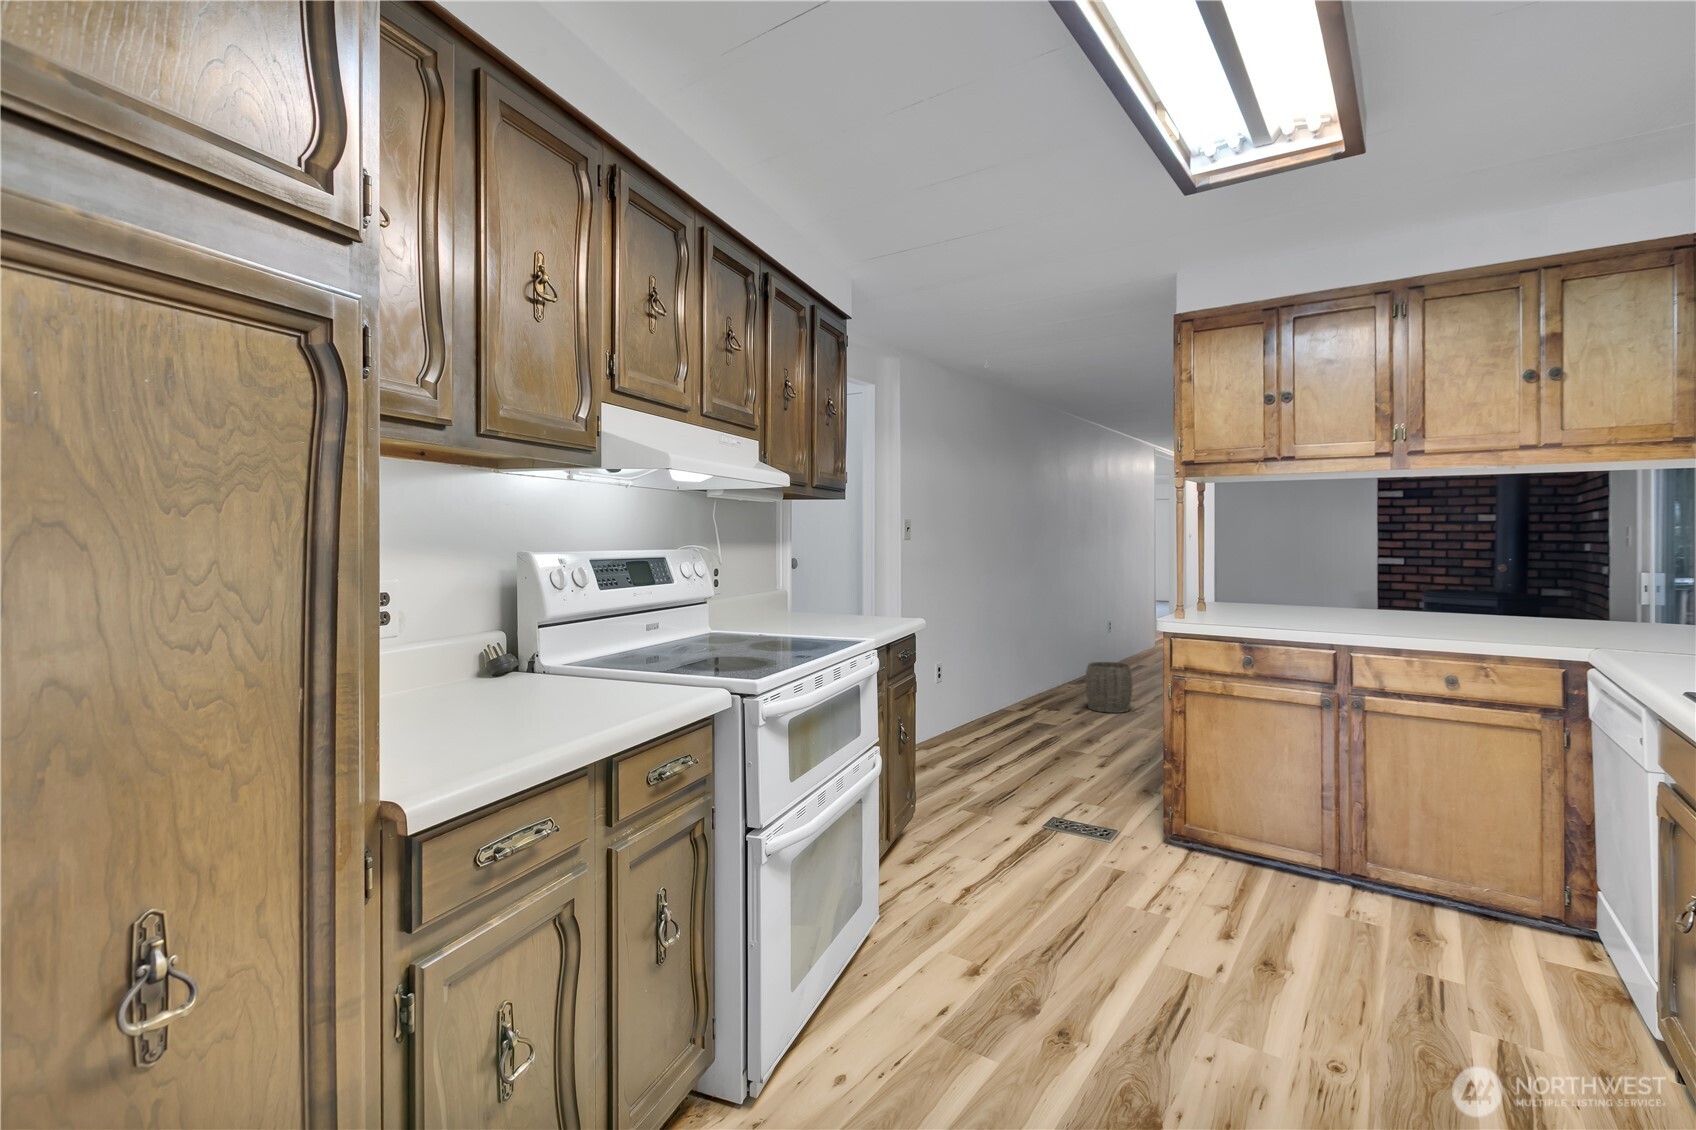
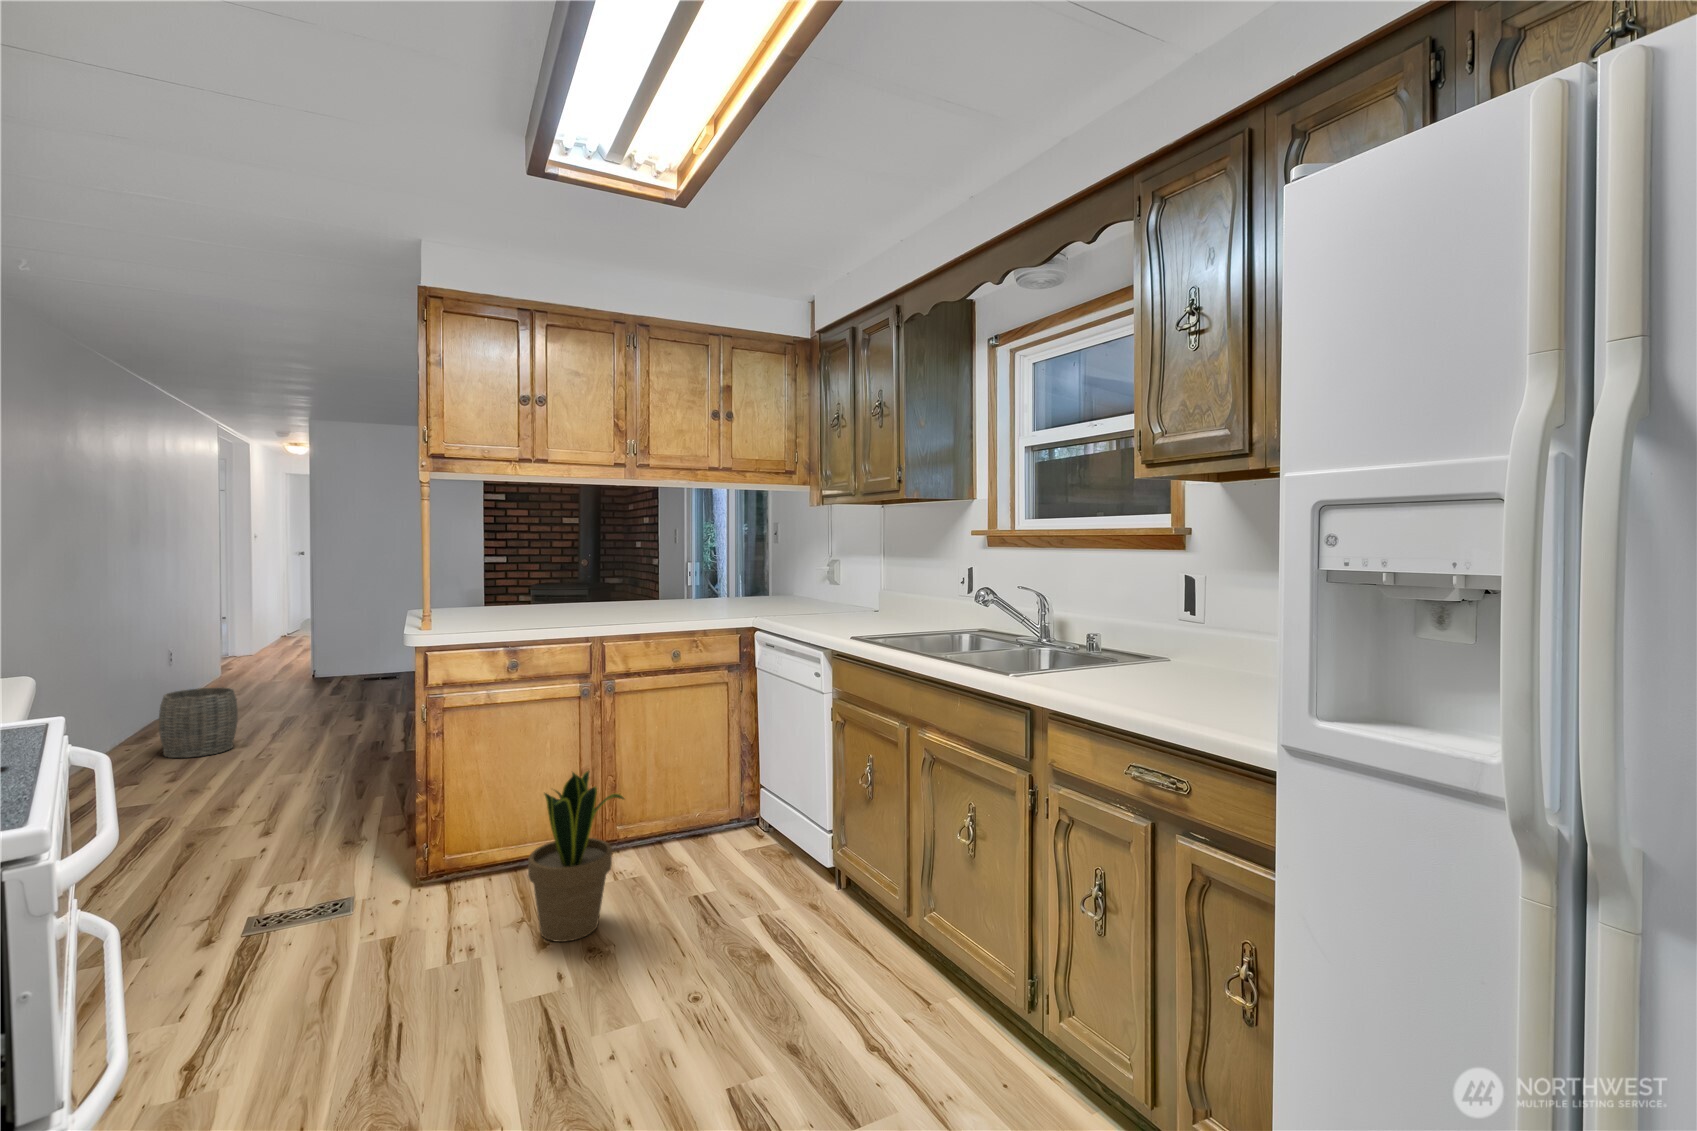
potted plant: none [1212,773,1315,943] -> present [528,771,624,942]

